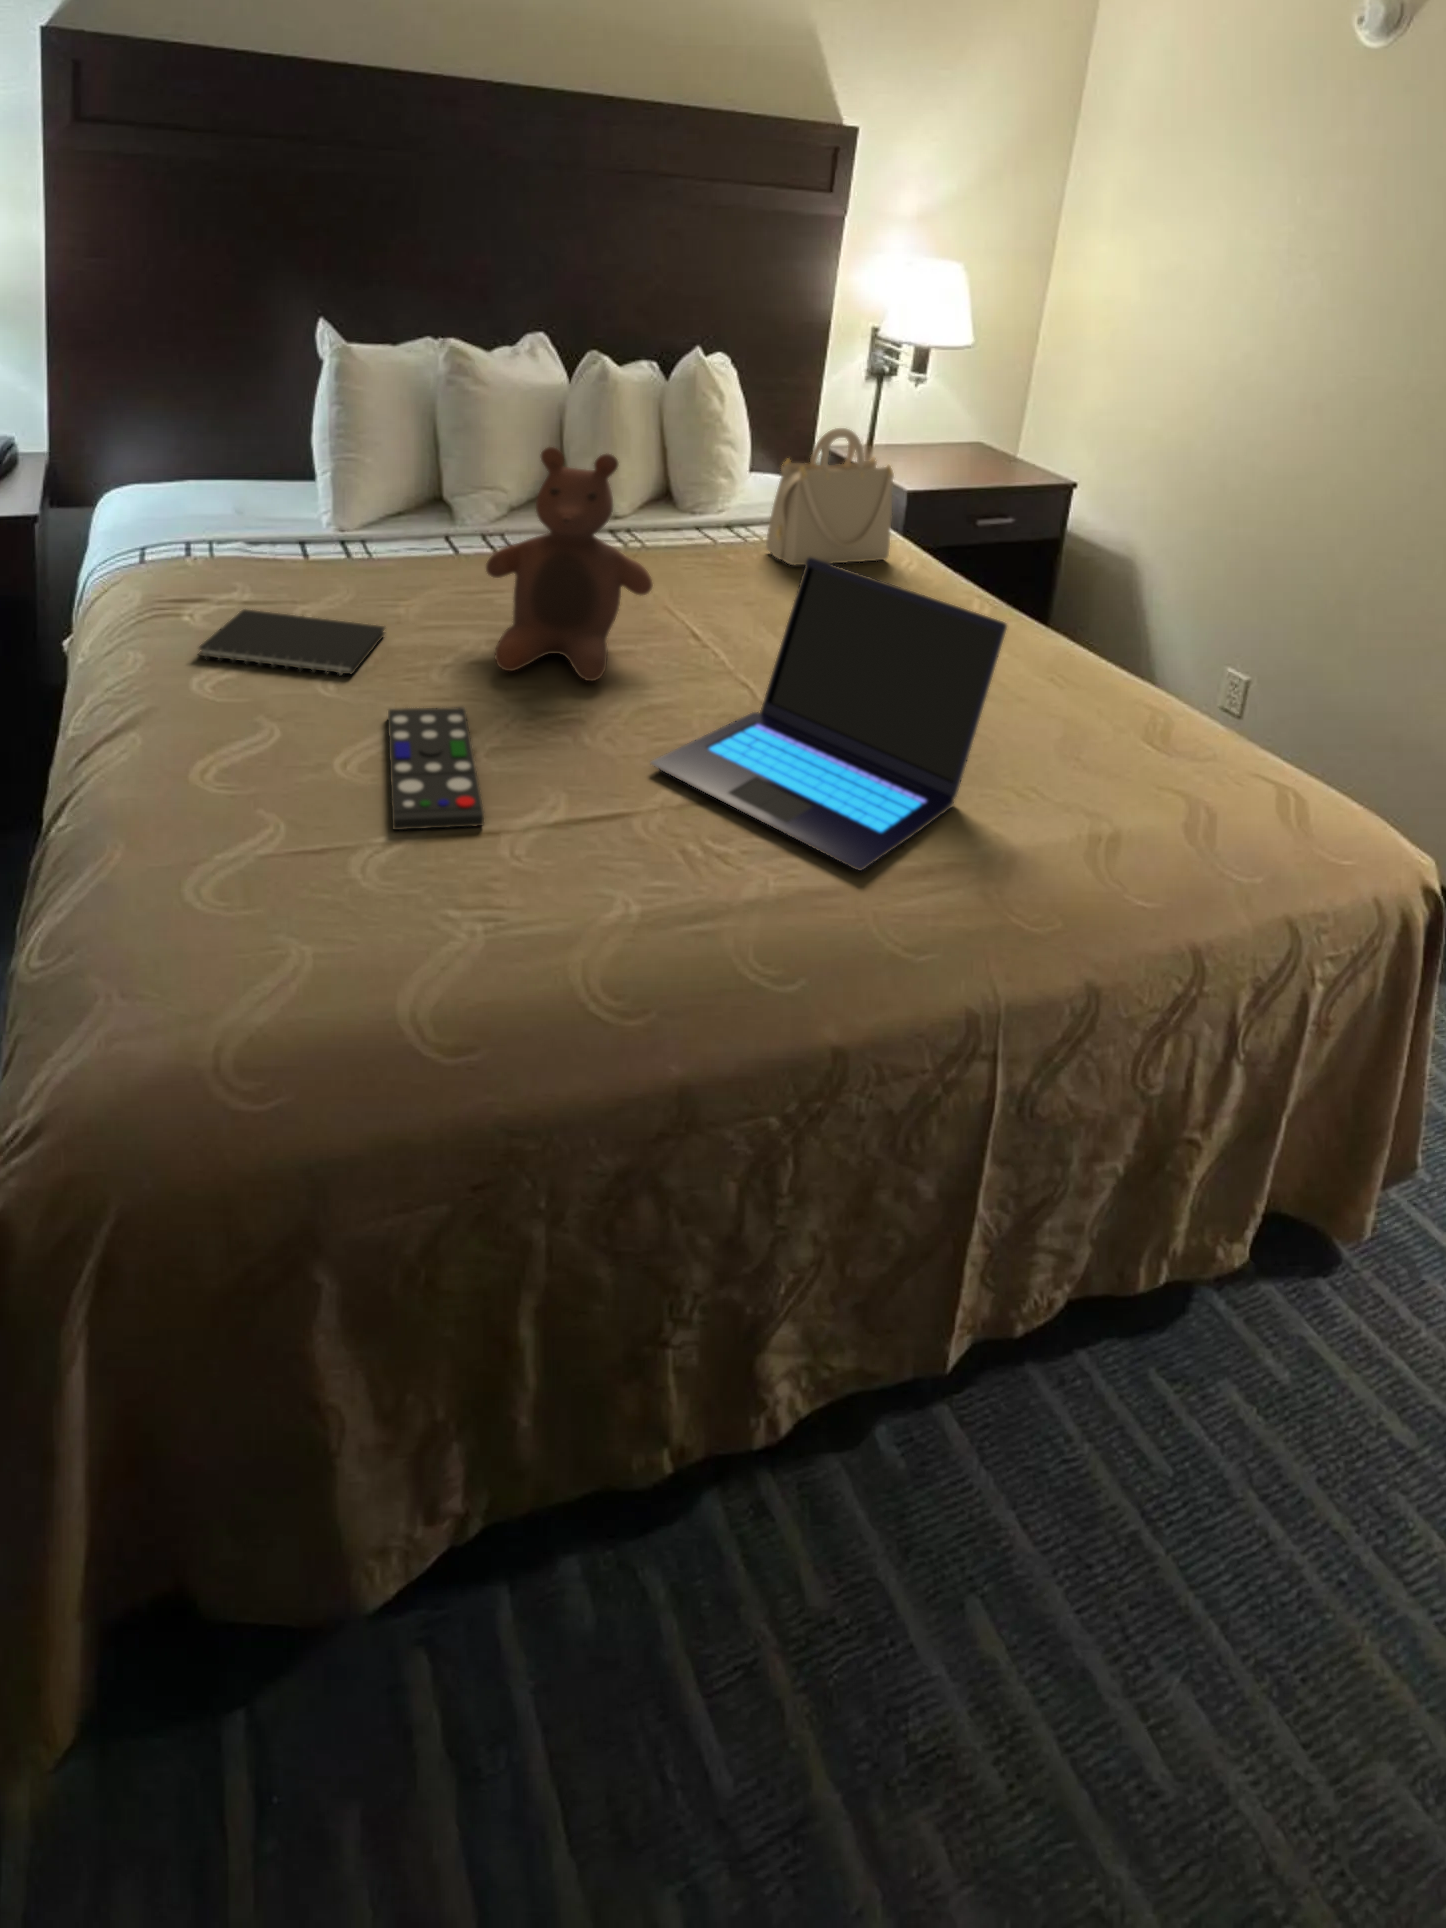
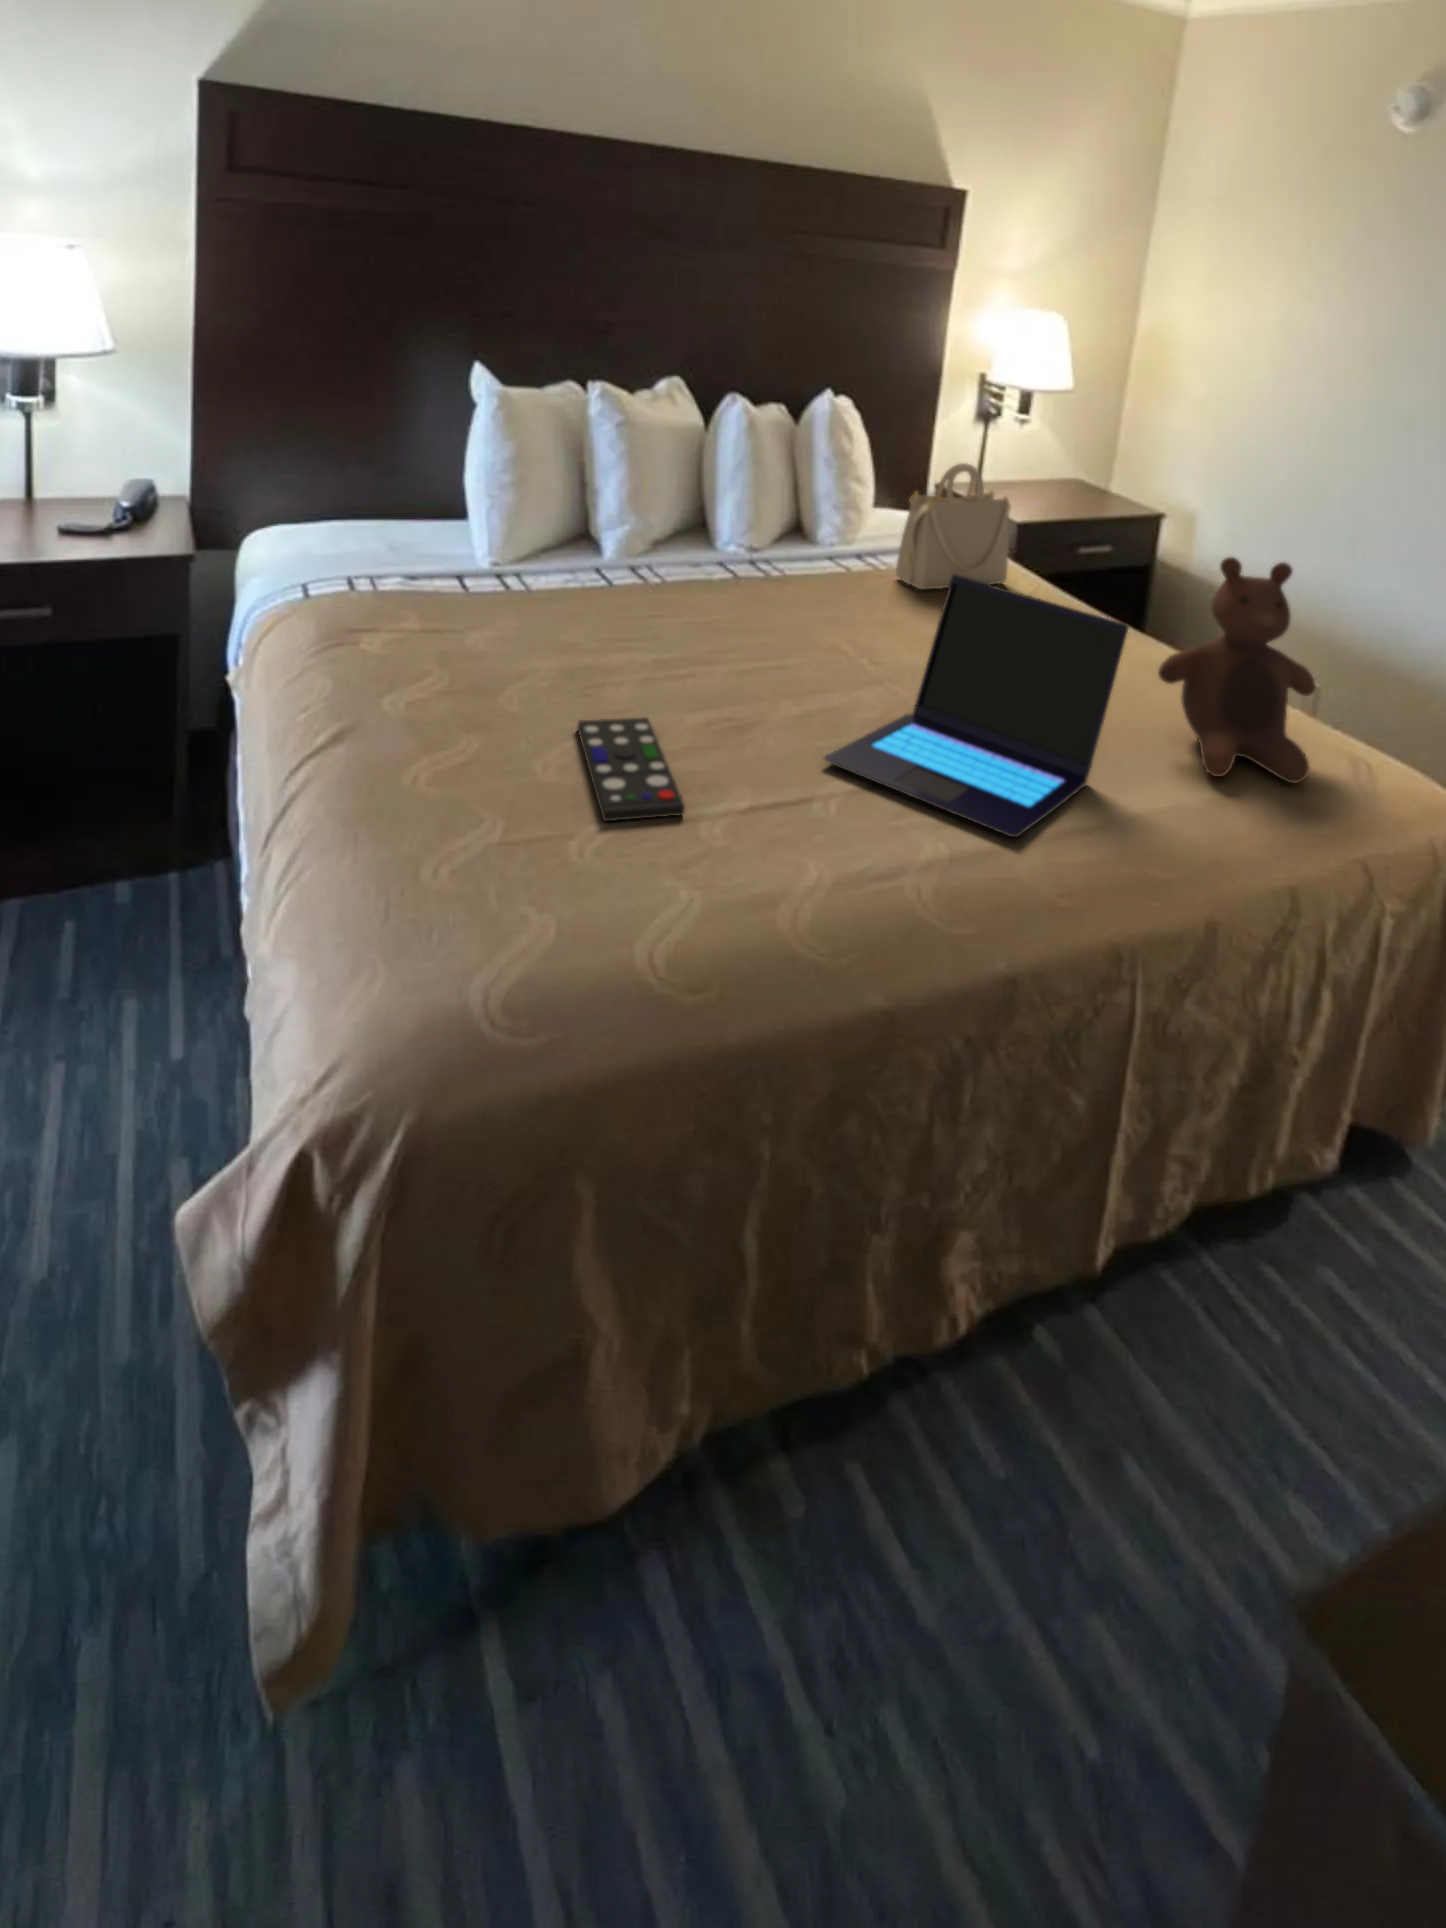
stuffed bear: present [486,447,653,681] -> present [1158,557,1316,783]
notebook: present [199,610,385,675] -> none [385,638,559,695]

